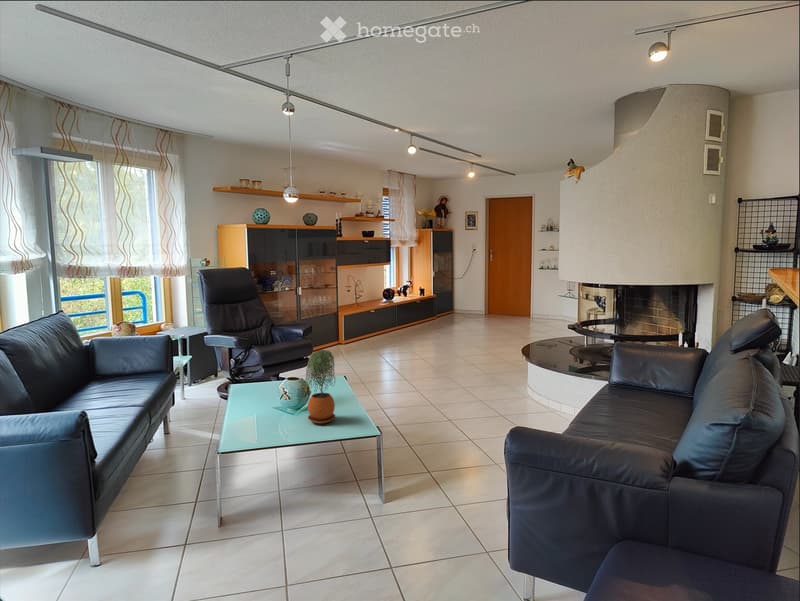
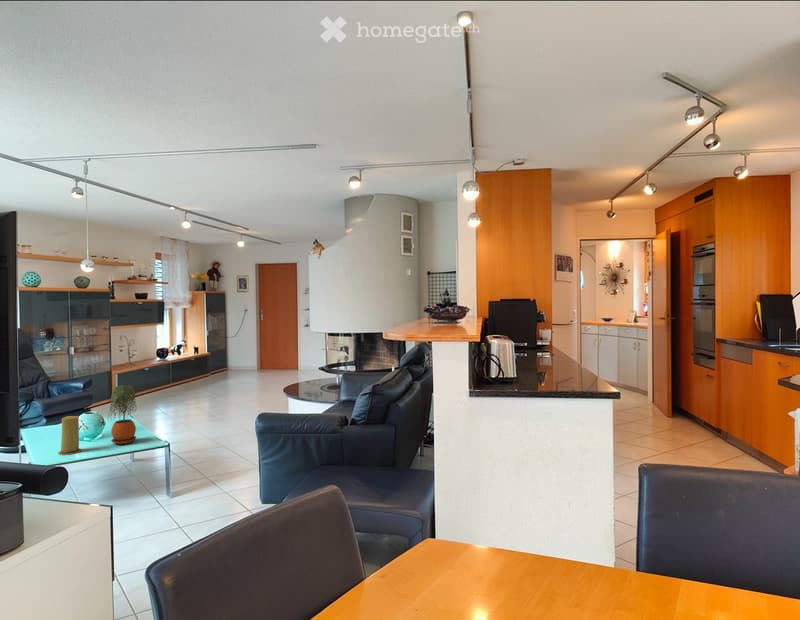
candle: none [252,384,276,430] -> present [58,416,82,455]

